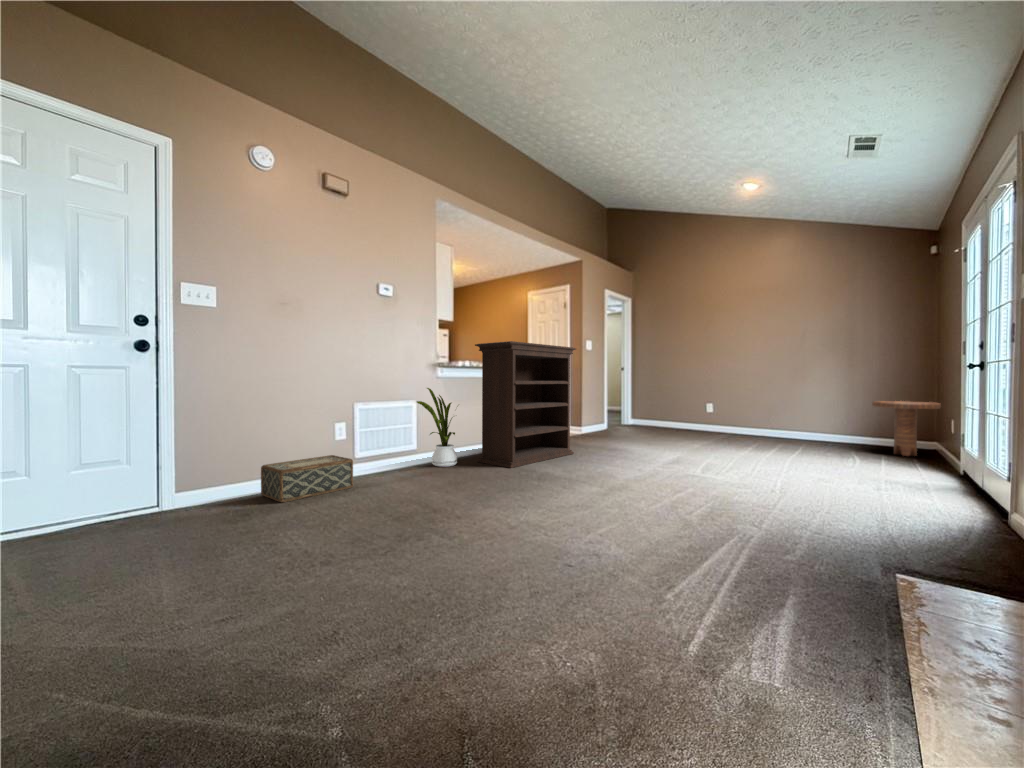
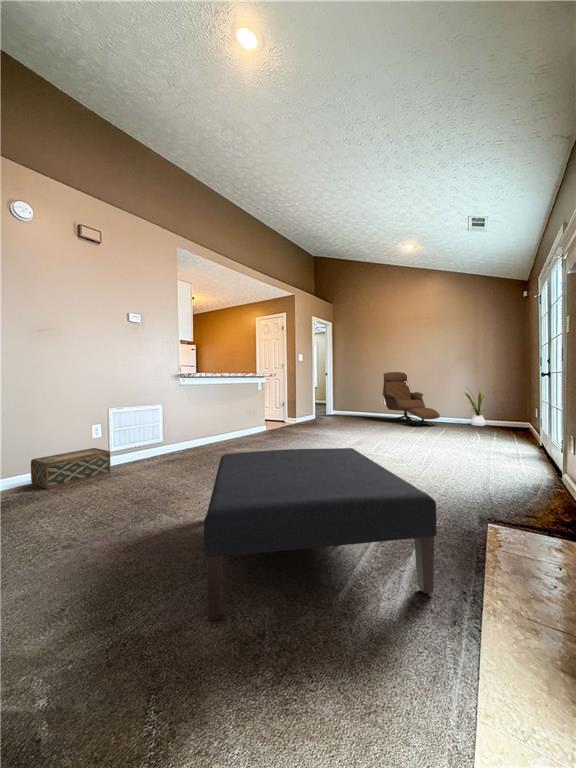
bookshelf: present [475,341,576,468] -> none [210,358,287,452]
lounge chair: none [708,366,797,446] -> present [382,372,440,427]
house plant: present [417,388,457,467] -> present [465,388,486,426]
side table: present [872,401,941,456] -> none [486,396,528,433]
ottoman: none [506,458,834,662] -> present [204,448,437,620]

